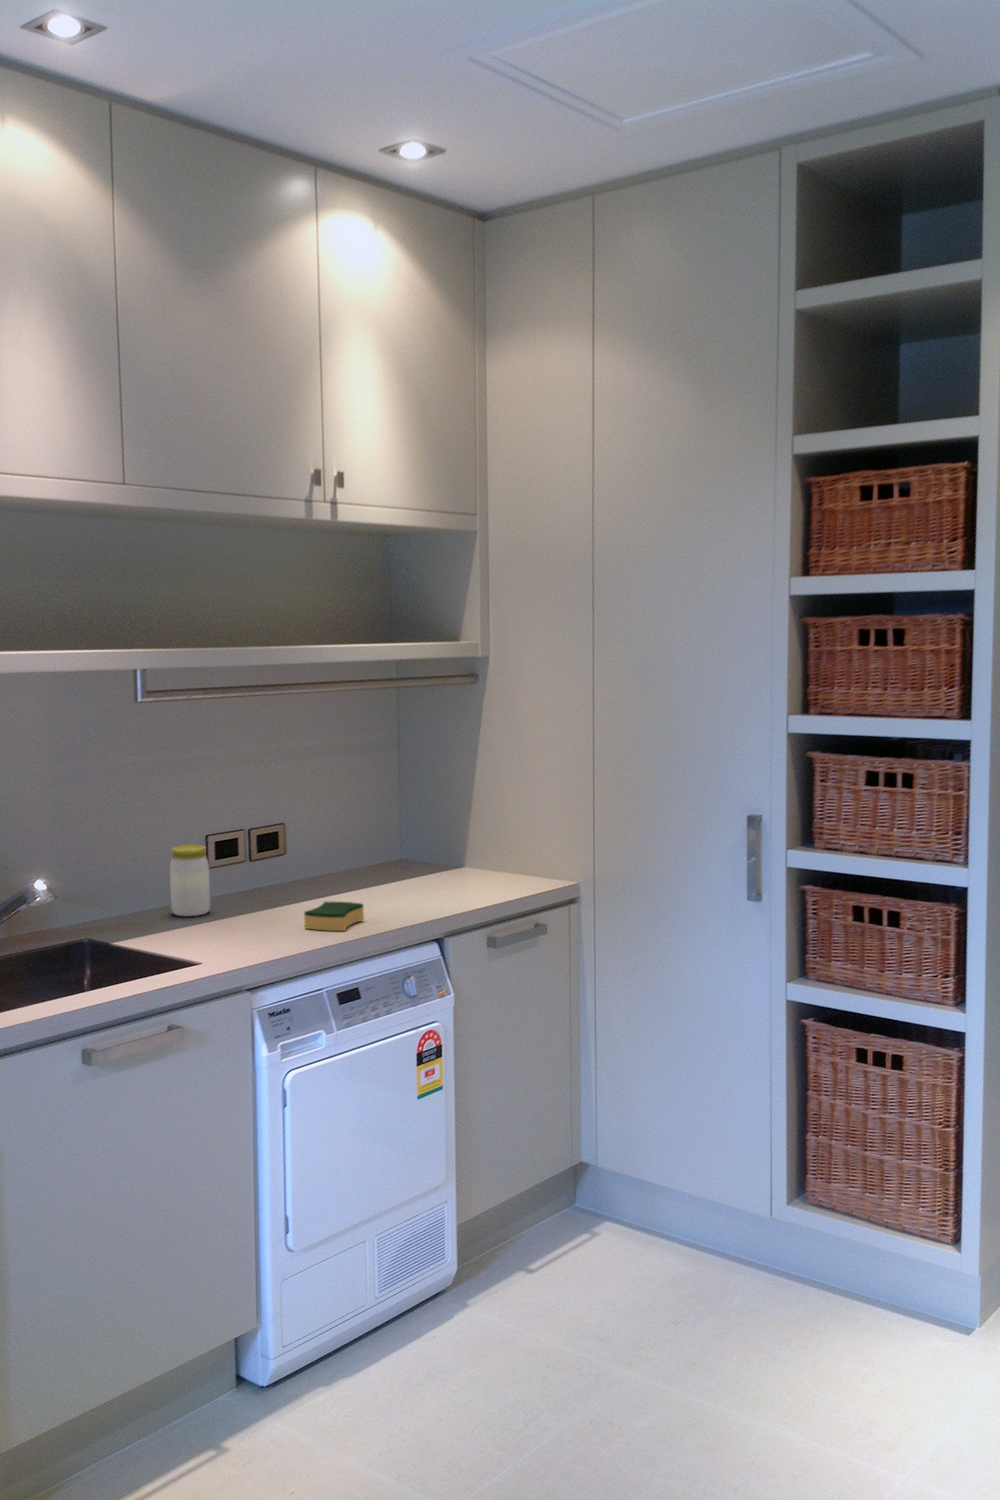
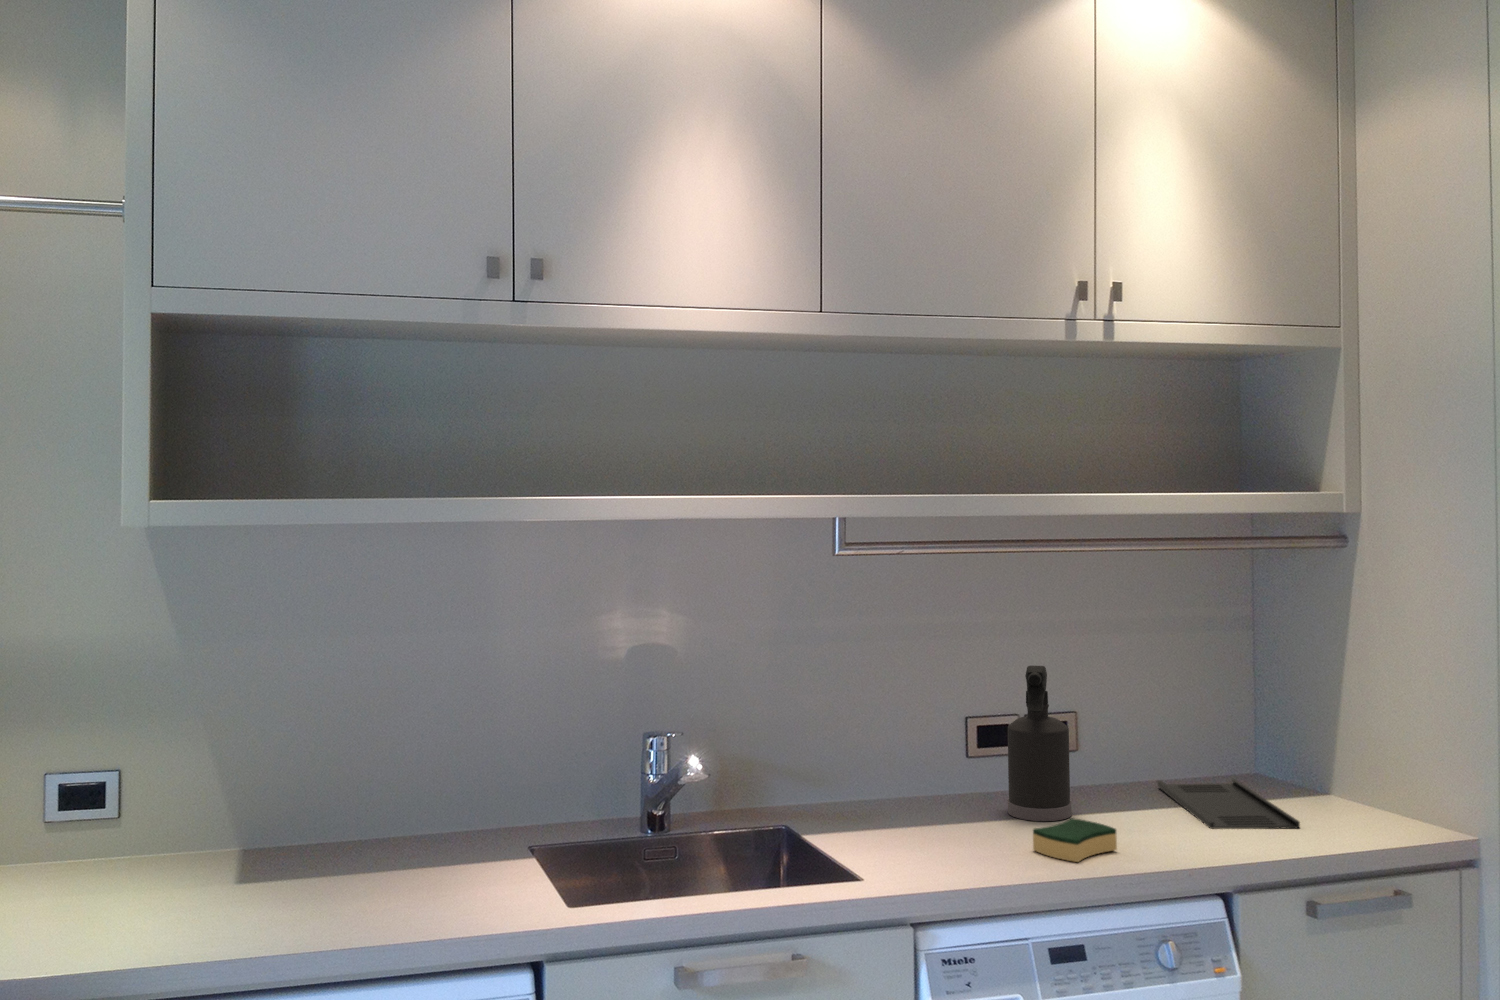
spray bottle: none [255,786,307,911] -> present [1008,666,1072,821]
jar: present [170,845,210,916] -> none [906,726,952,812]
tray: none [348,866,468,900] -> present [1157,779,1300,829]

